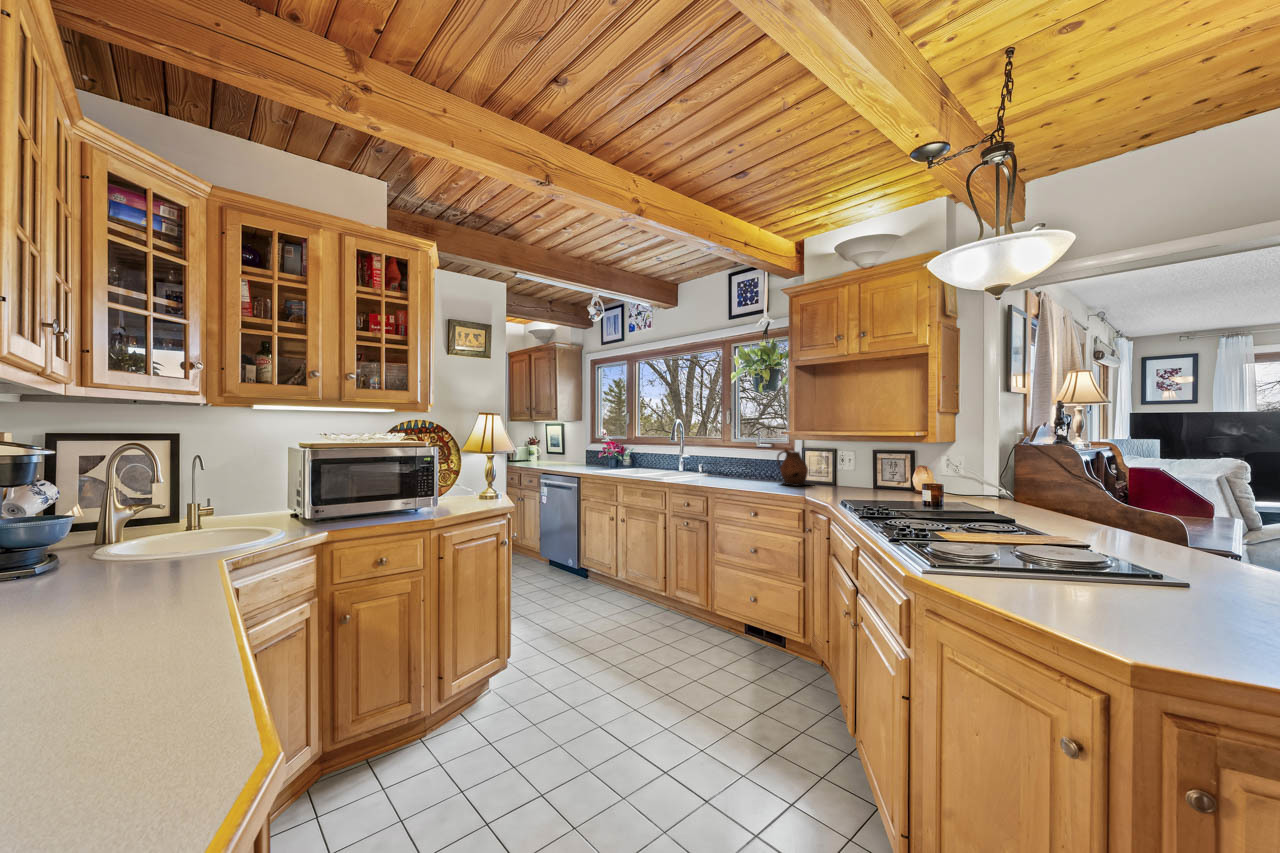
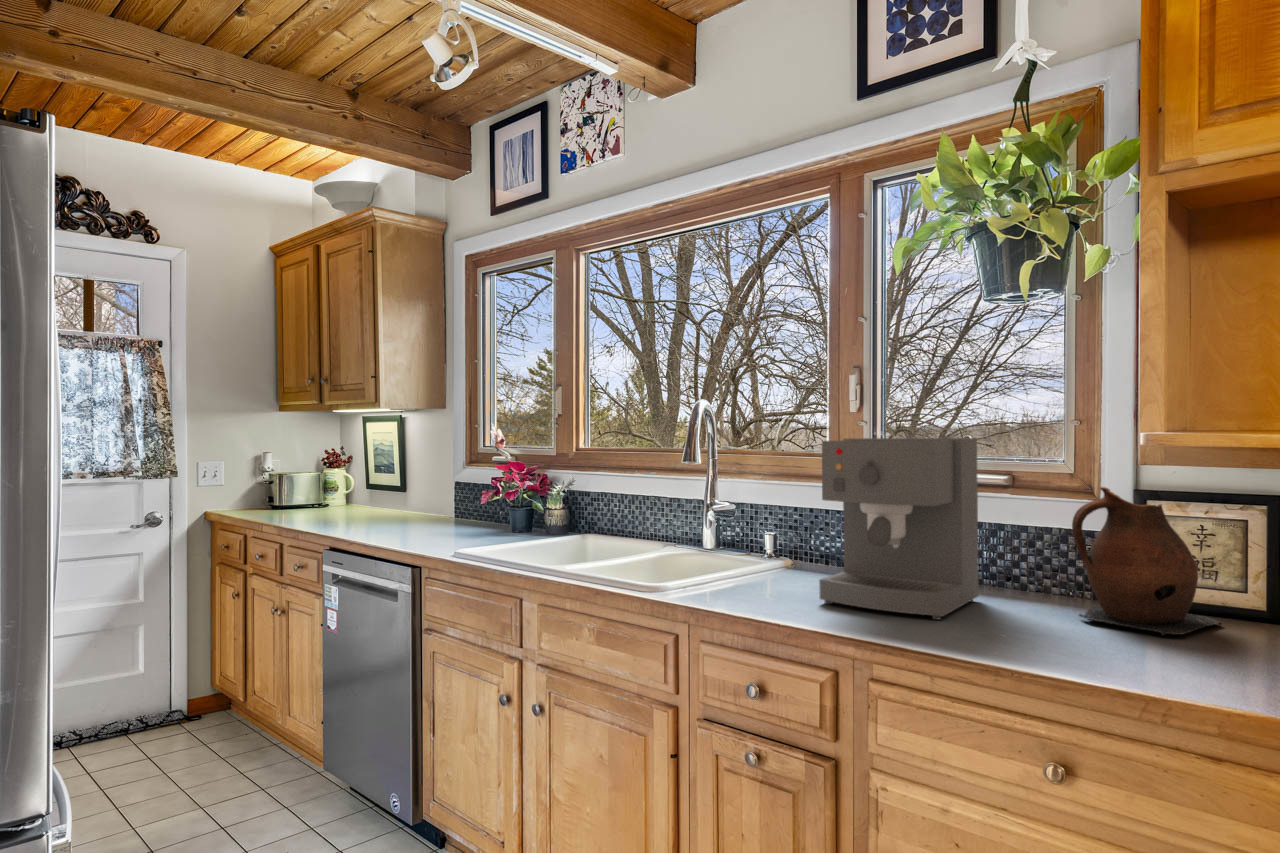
coffee maker: none [707,433,756,484] -> present [819,438,979,619]

